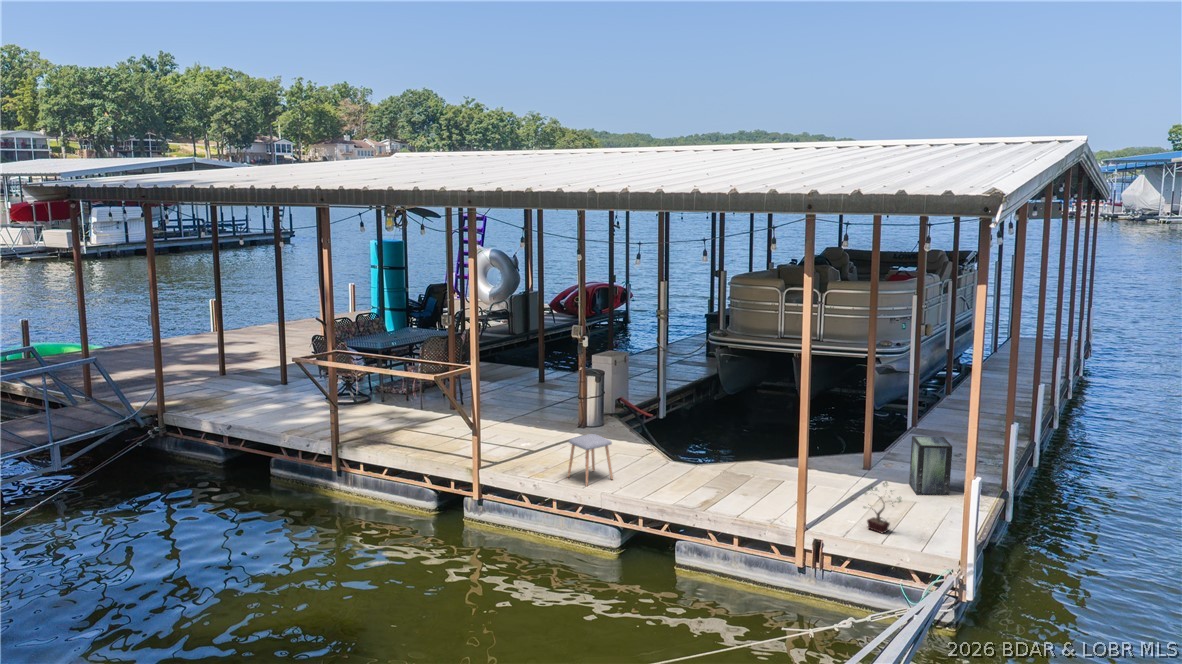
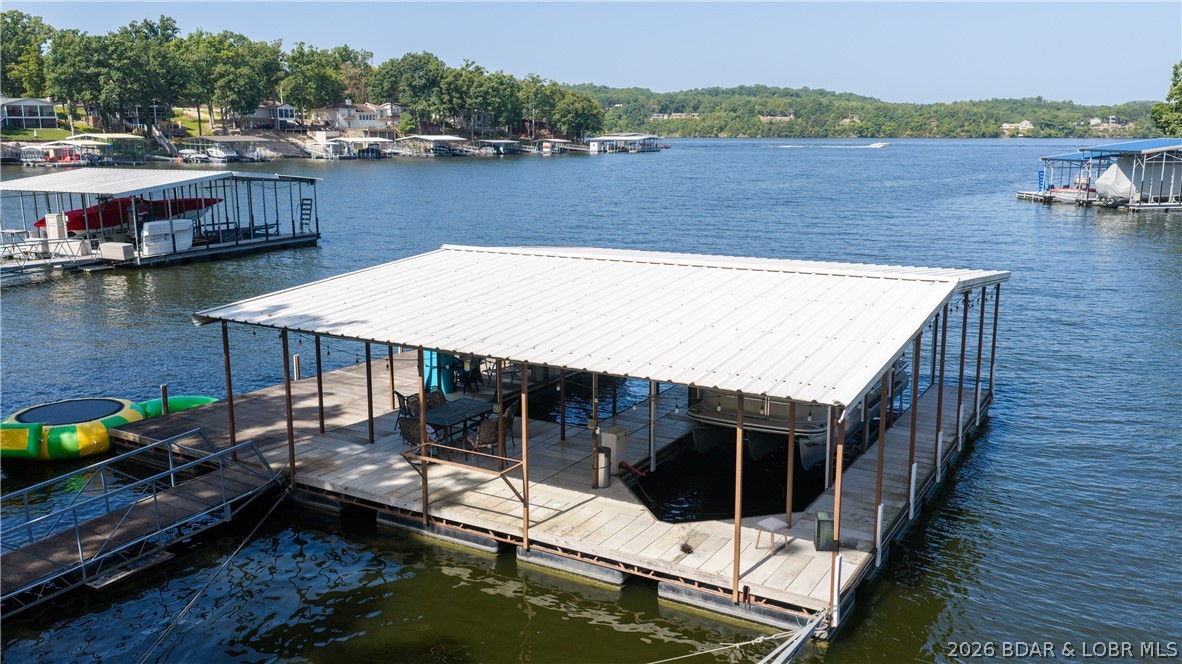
stool: present [568,434,613,486] -> present [756,517,788,556]
potted plant: present [864,482,901,533] -> present [679,525,696,553]

